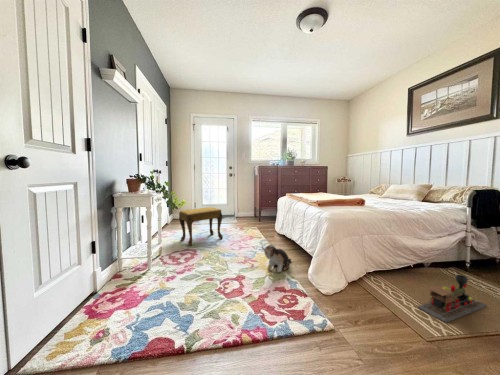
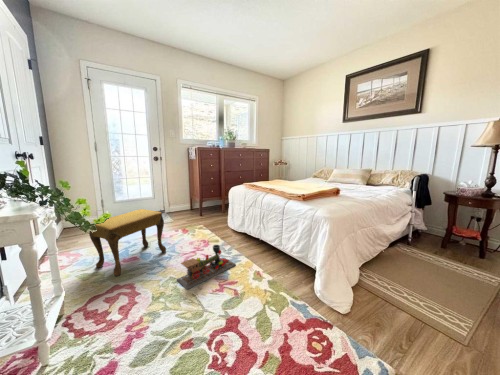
plush toy: present [262,245,291,272] -> none [255,262,282,296]
toy train: present [418,275,487,323] -> present [177,245,236,290]

